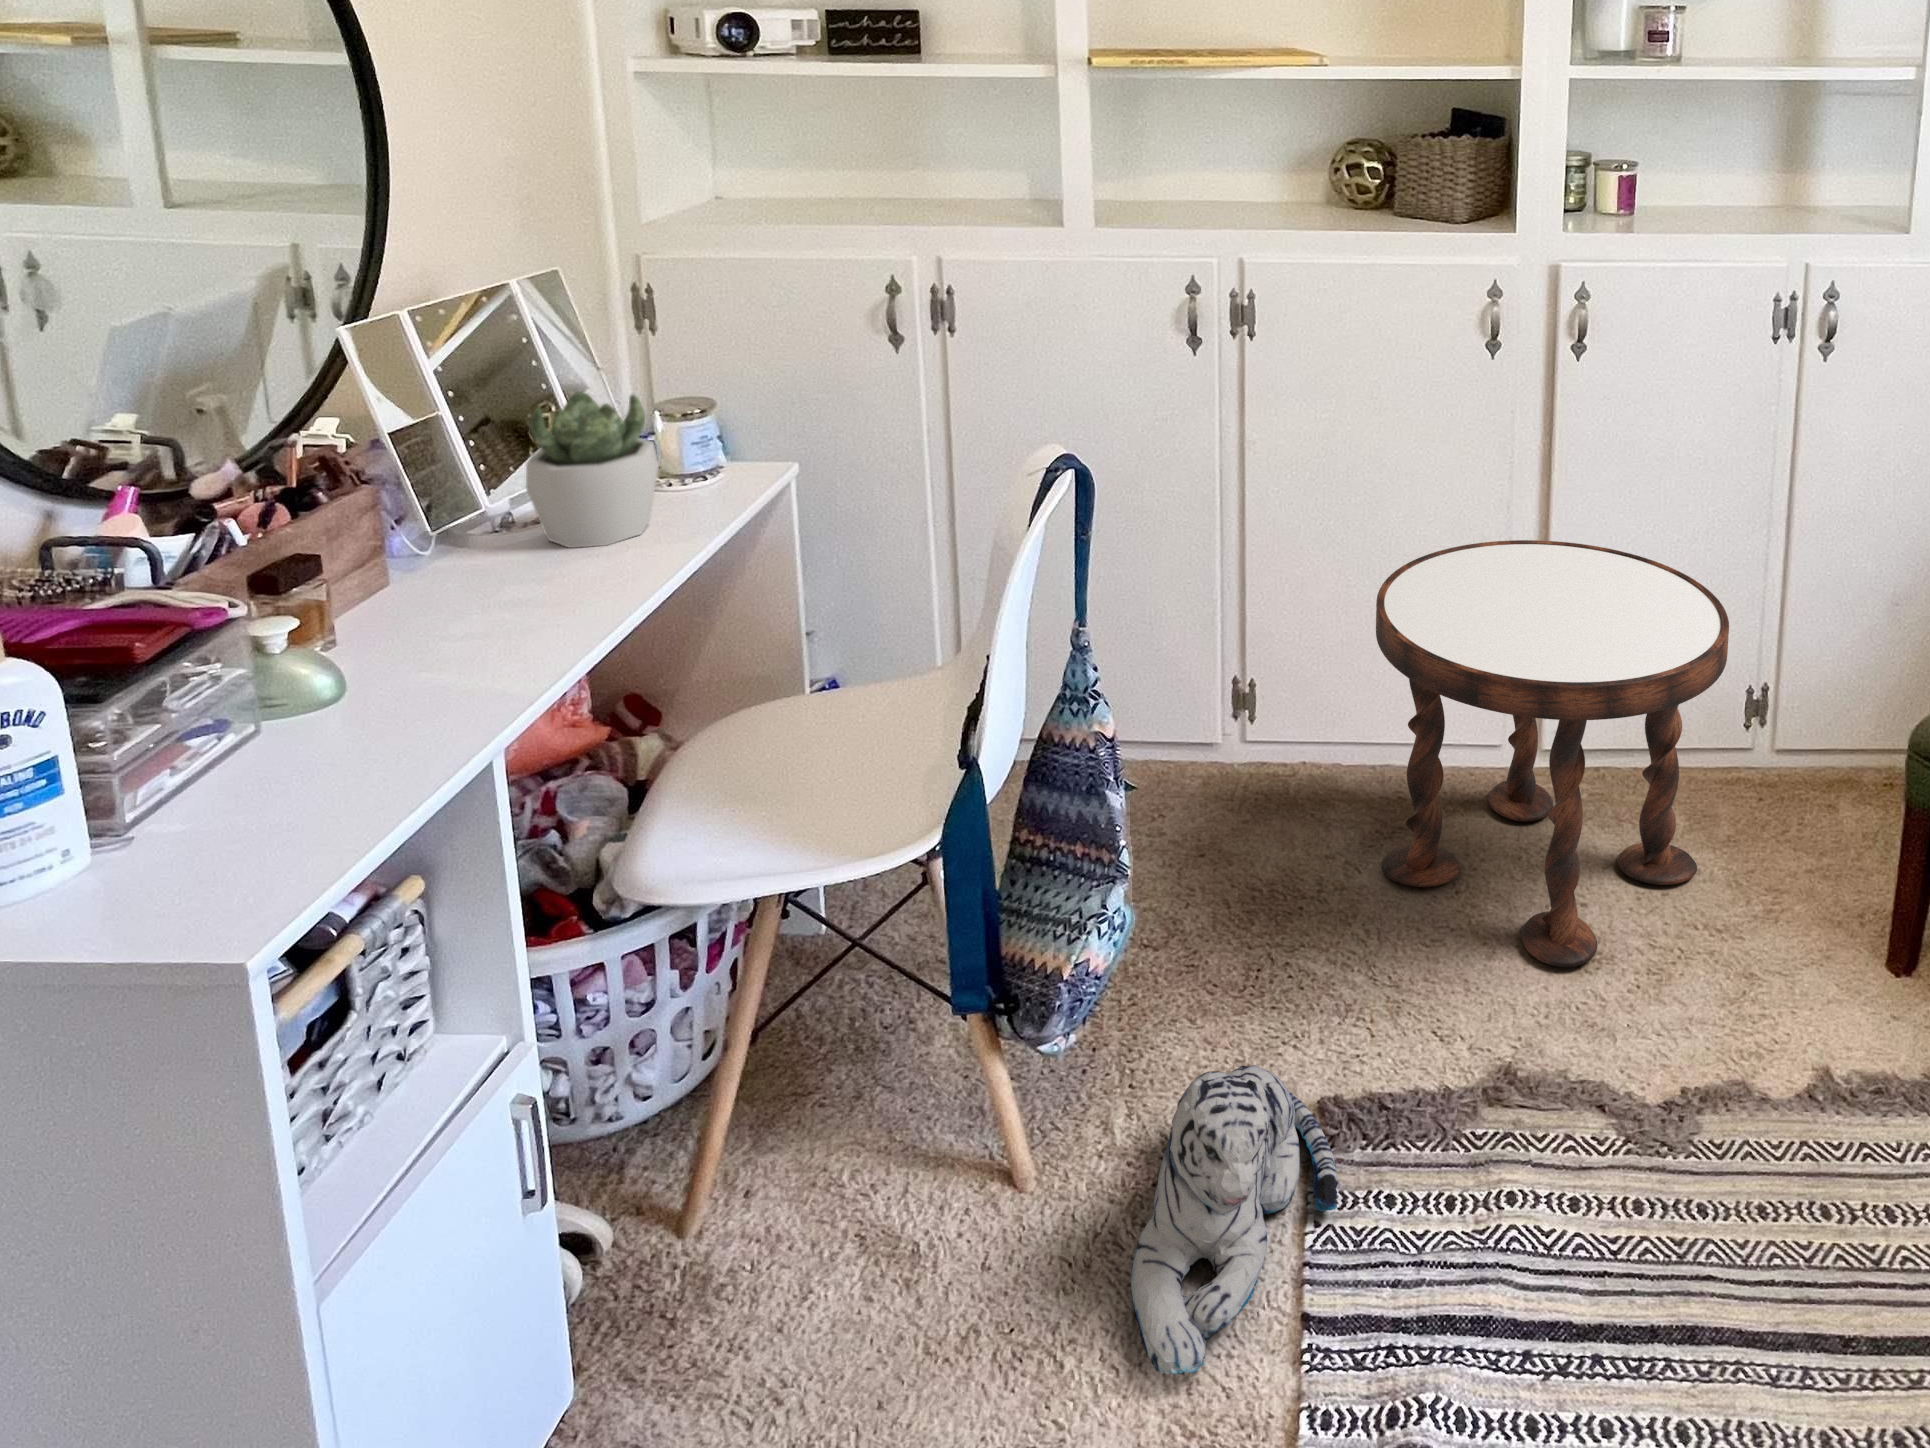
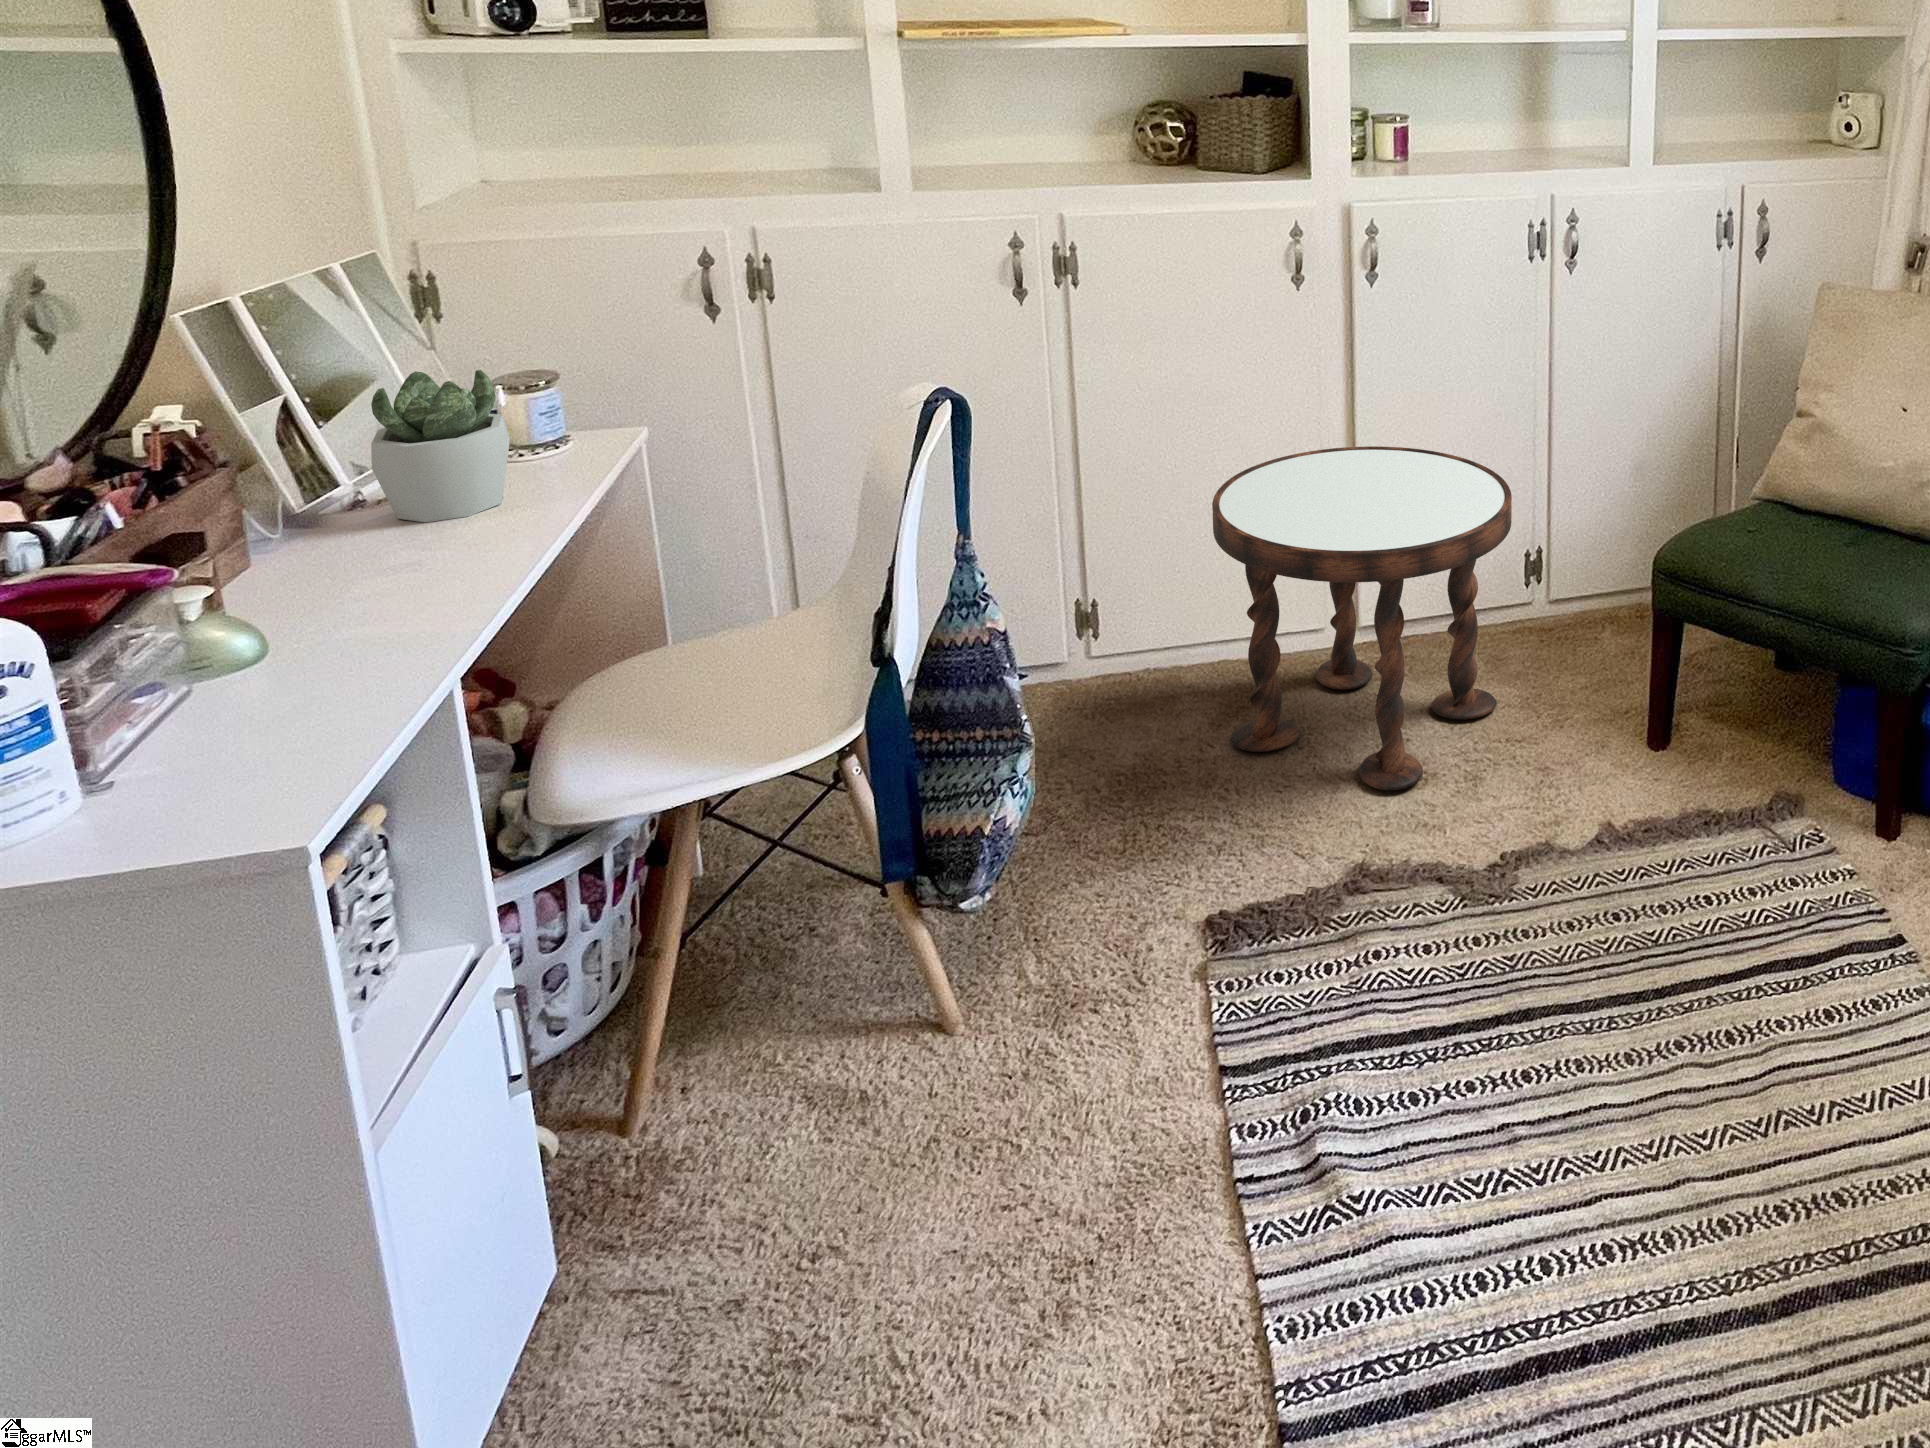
plush toy: present [1131,1065,1338,1375] -> none [1067,890,1235,1129]

